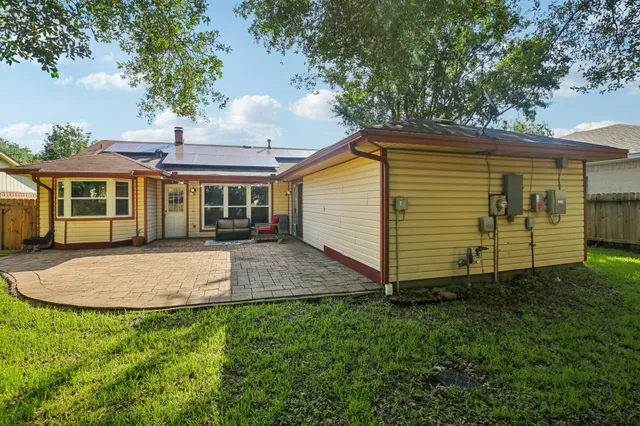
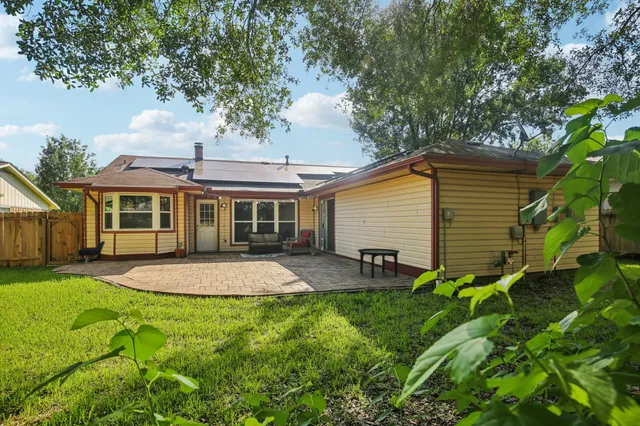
round table: none [304,241,351,277] -> present [358,249,400,278]

